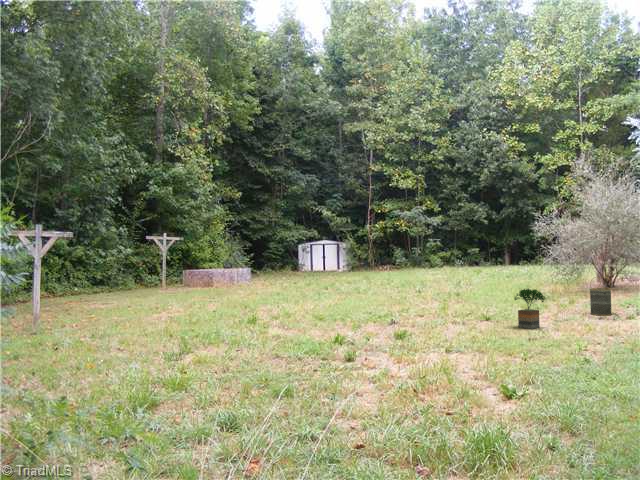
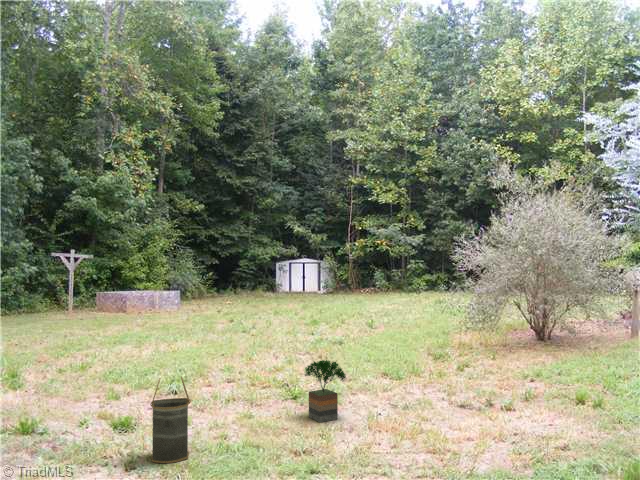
basket: present [590,279,612,316] -> present [150,377,190,463]

